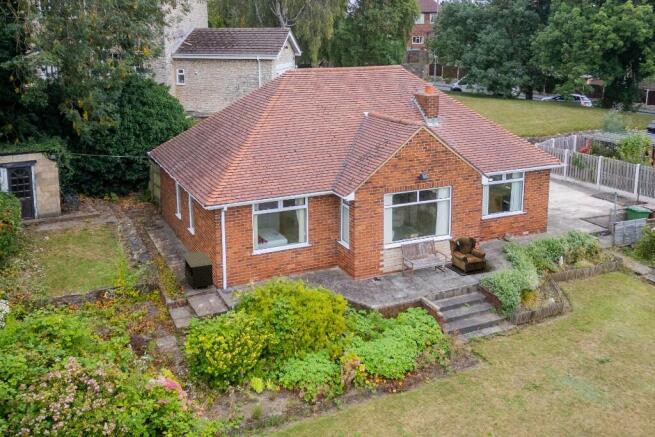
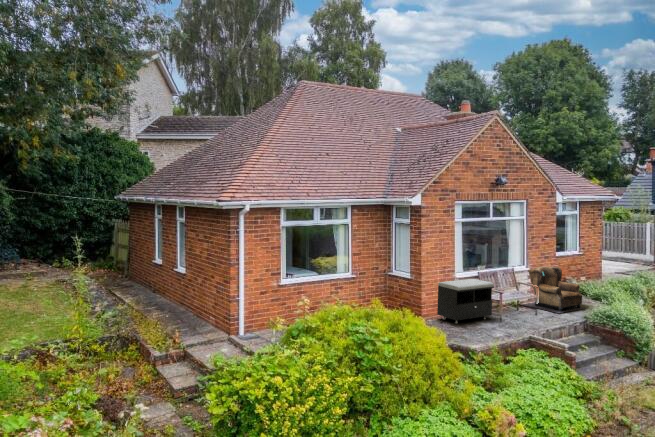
storage bench: present [183,251,213,289] -> present [437,279,494,323]

